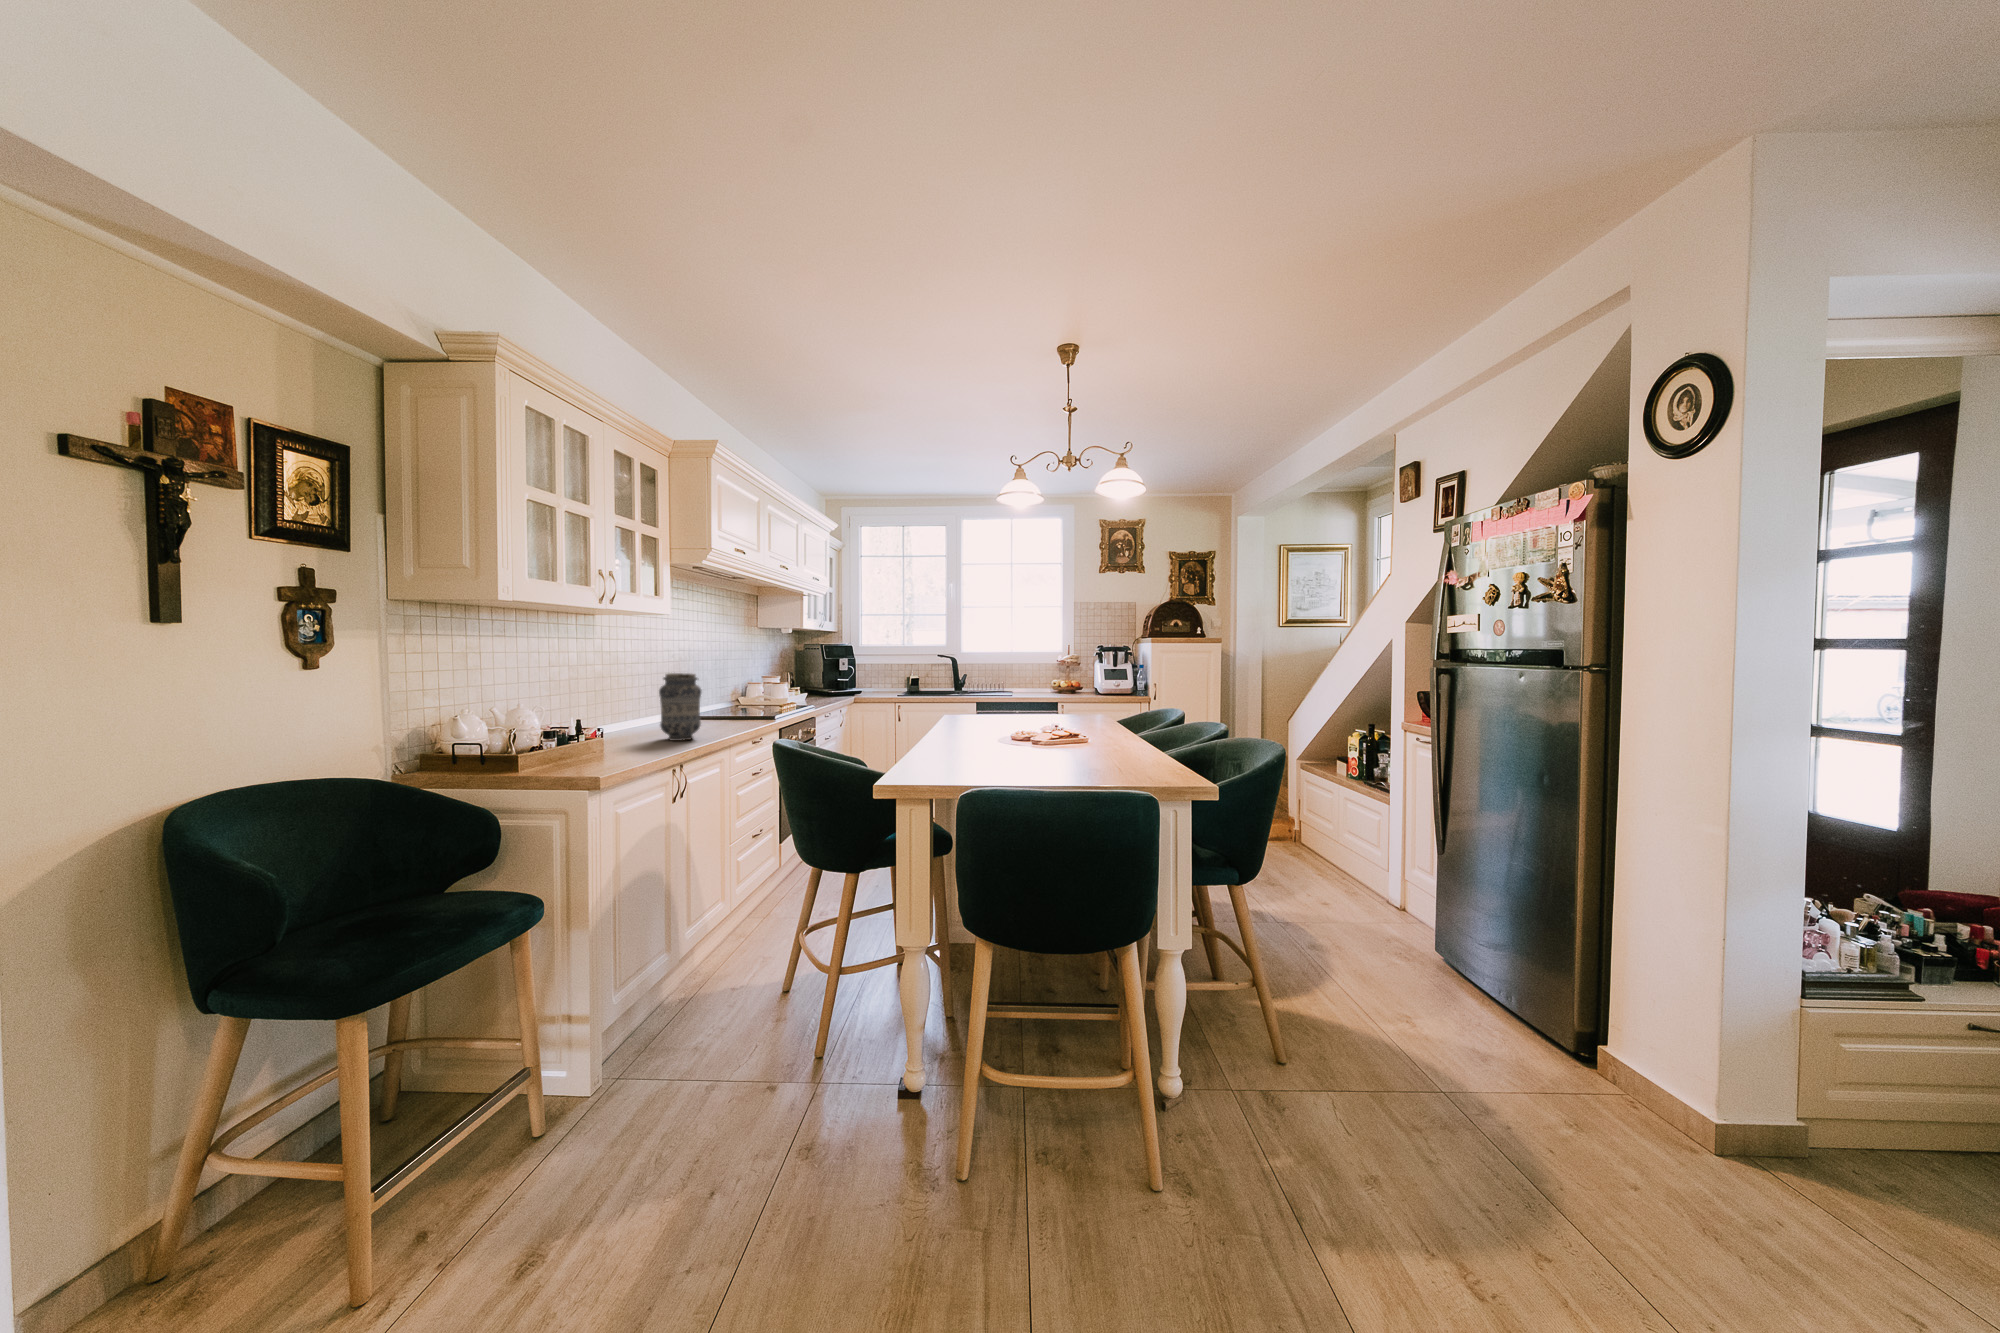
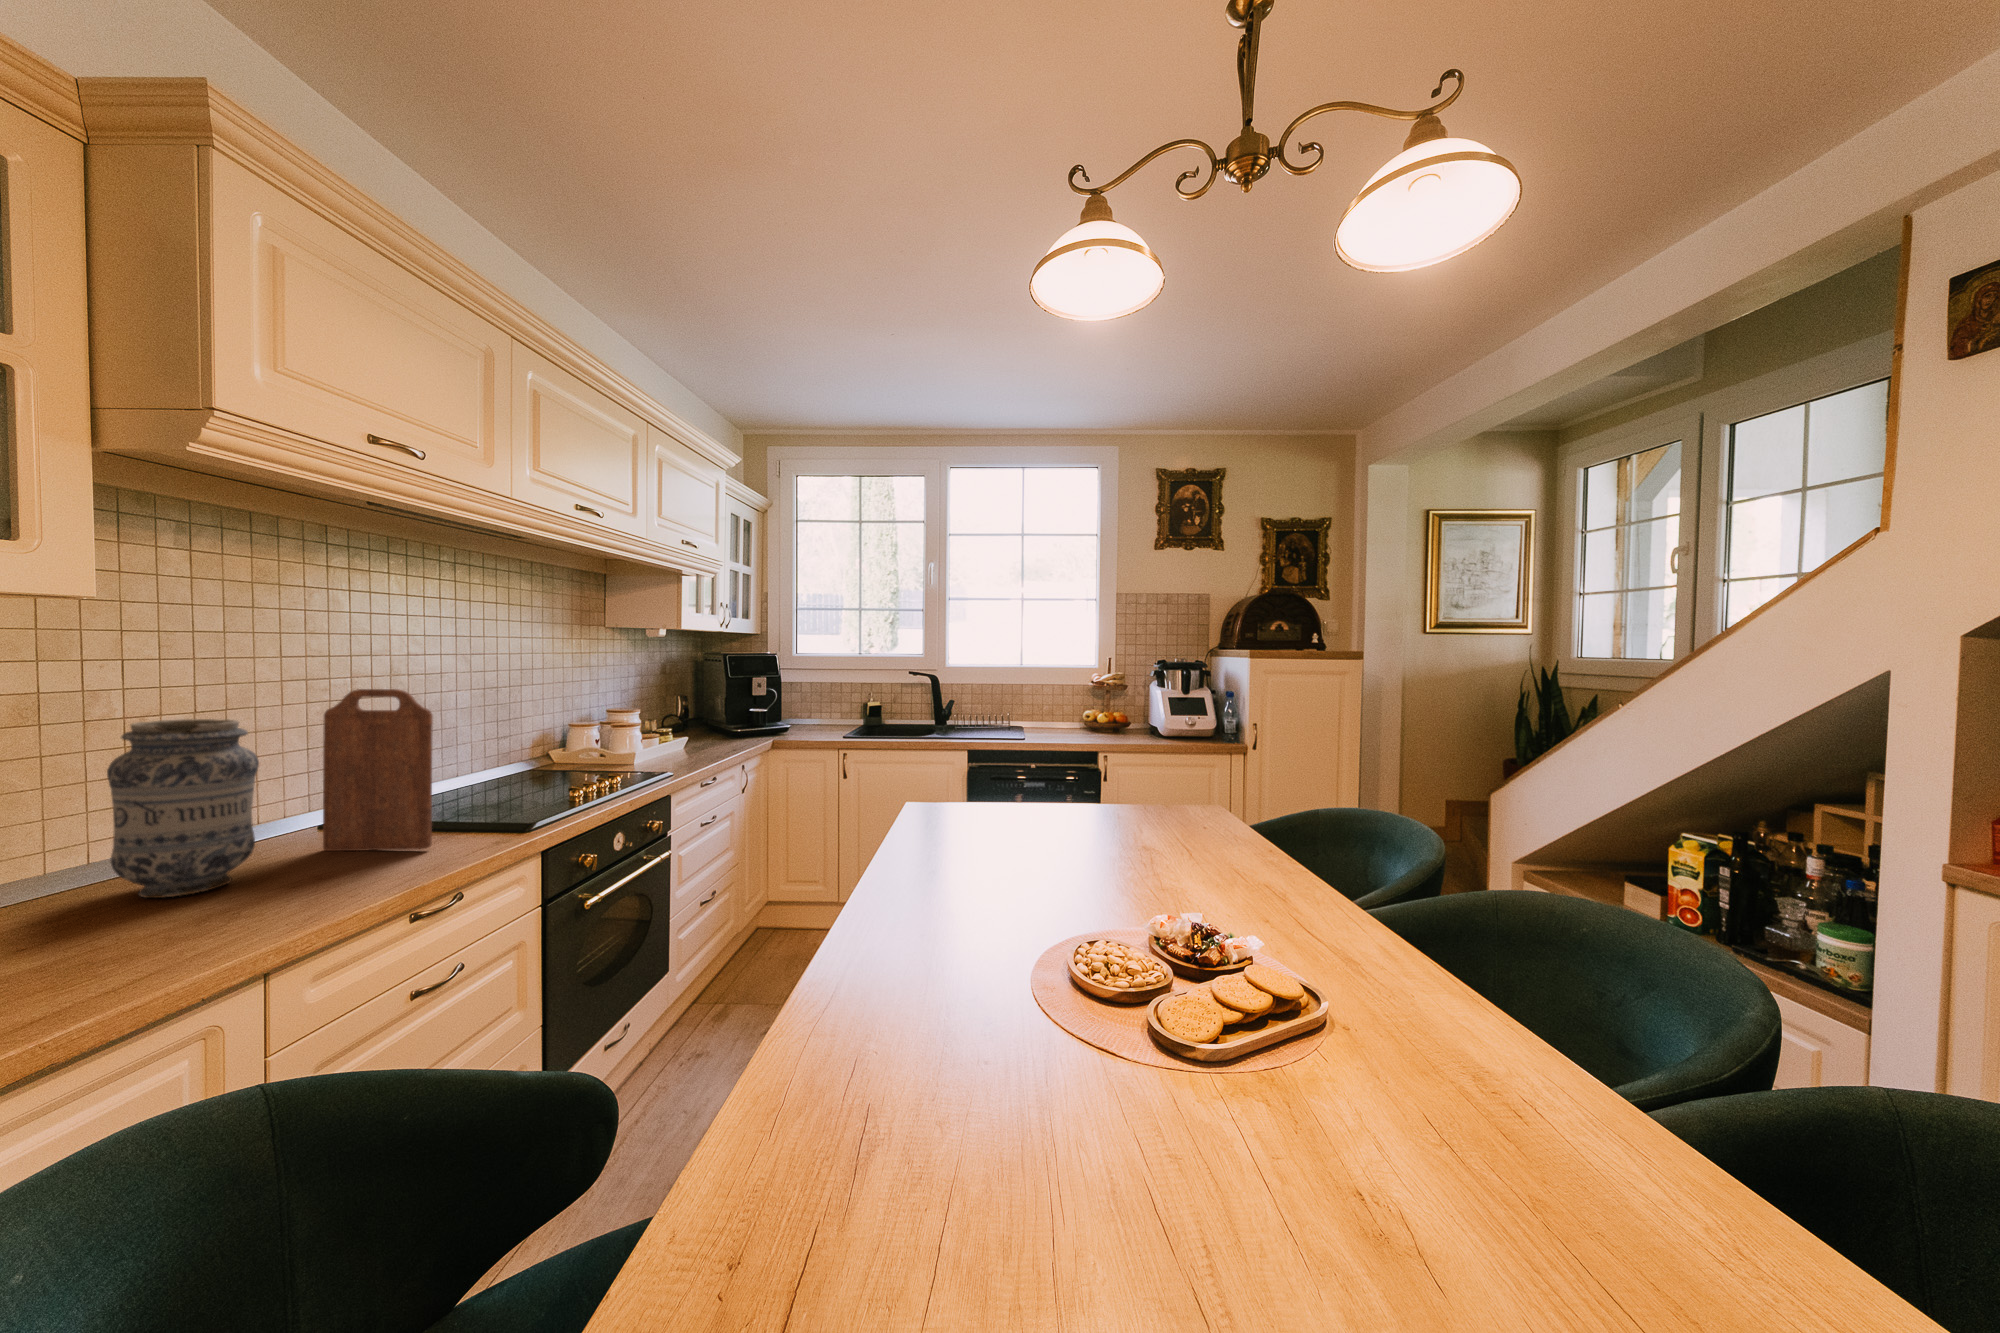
cutting board: none [704,662,748,733] -> present [323,689,433,851]

